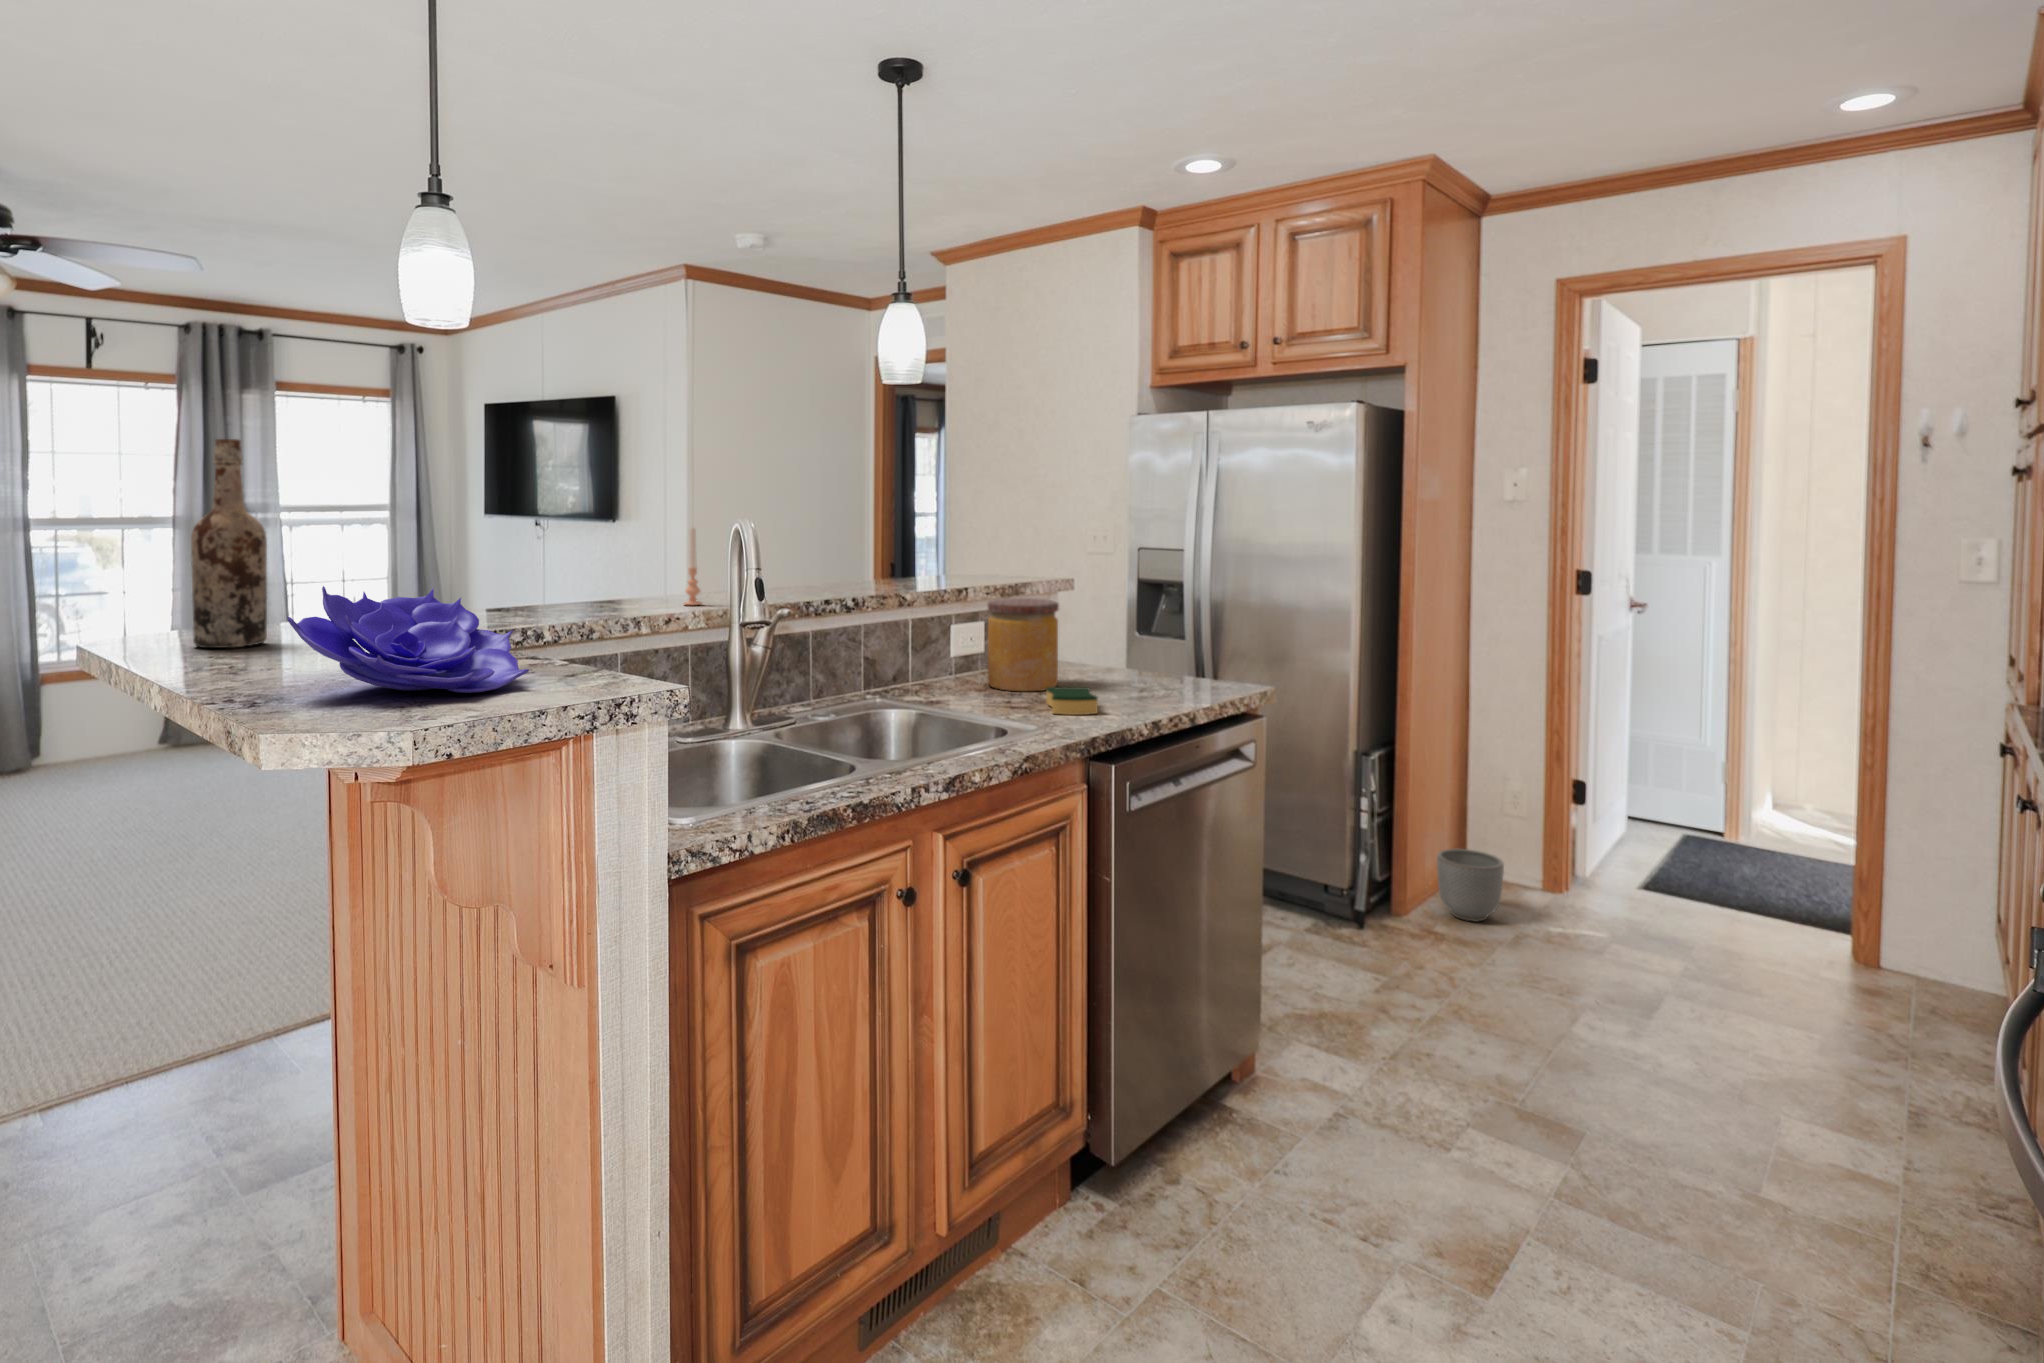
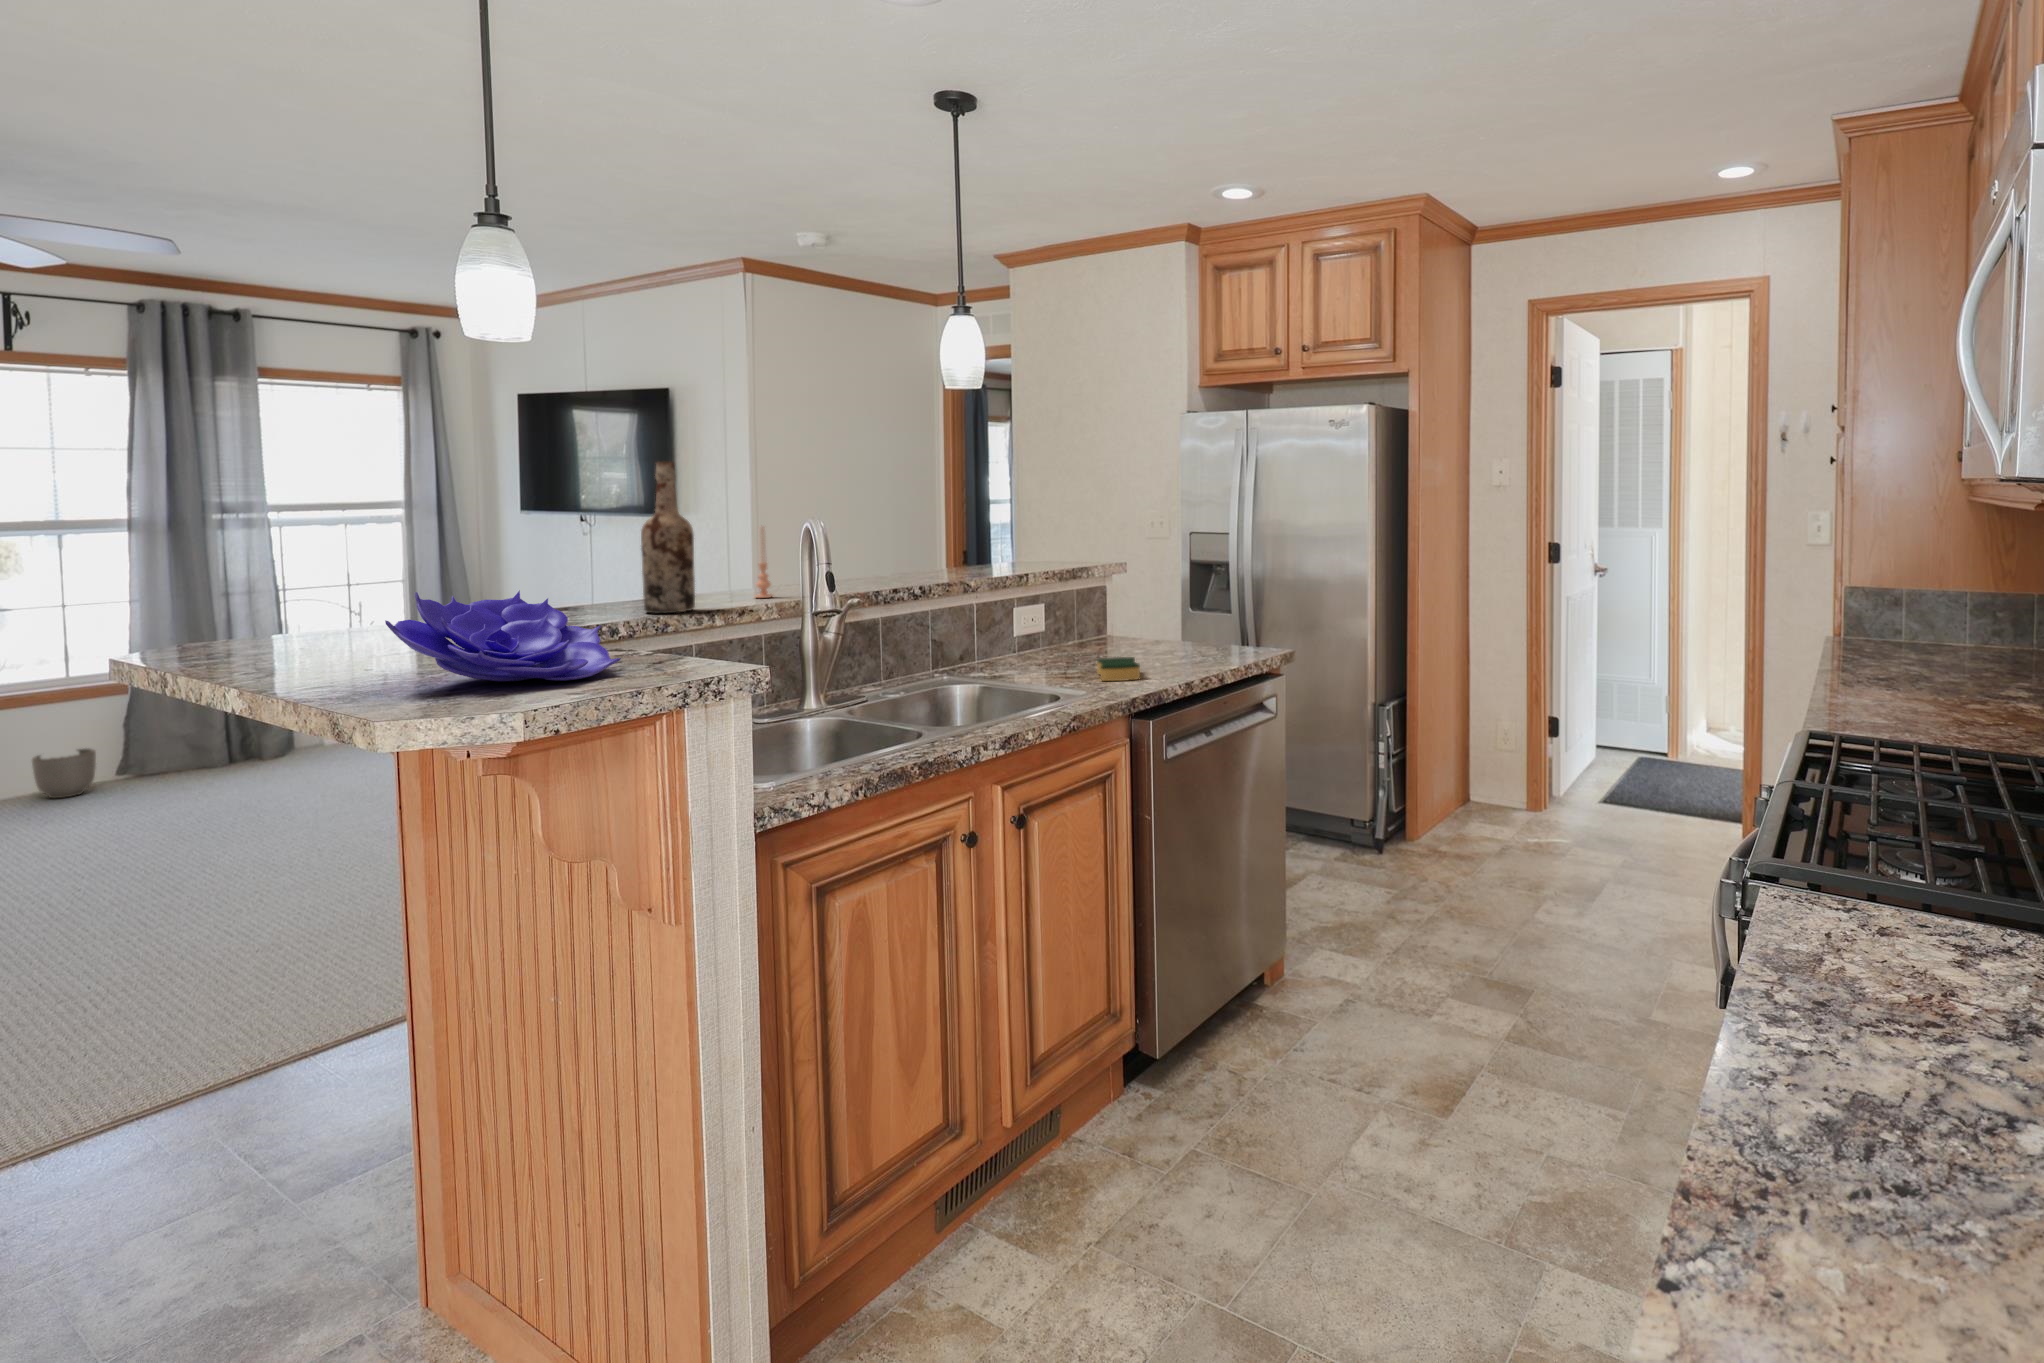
wine bottle: present [191,439,267,648] -> present [641,461,695,613]
jar: present [988,598,1059,691] -> none [1045,582,1109,664]
planter: present [1437,849,1504,922] -> present [32,748,96,798]

